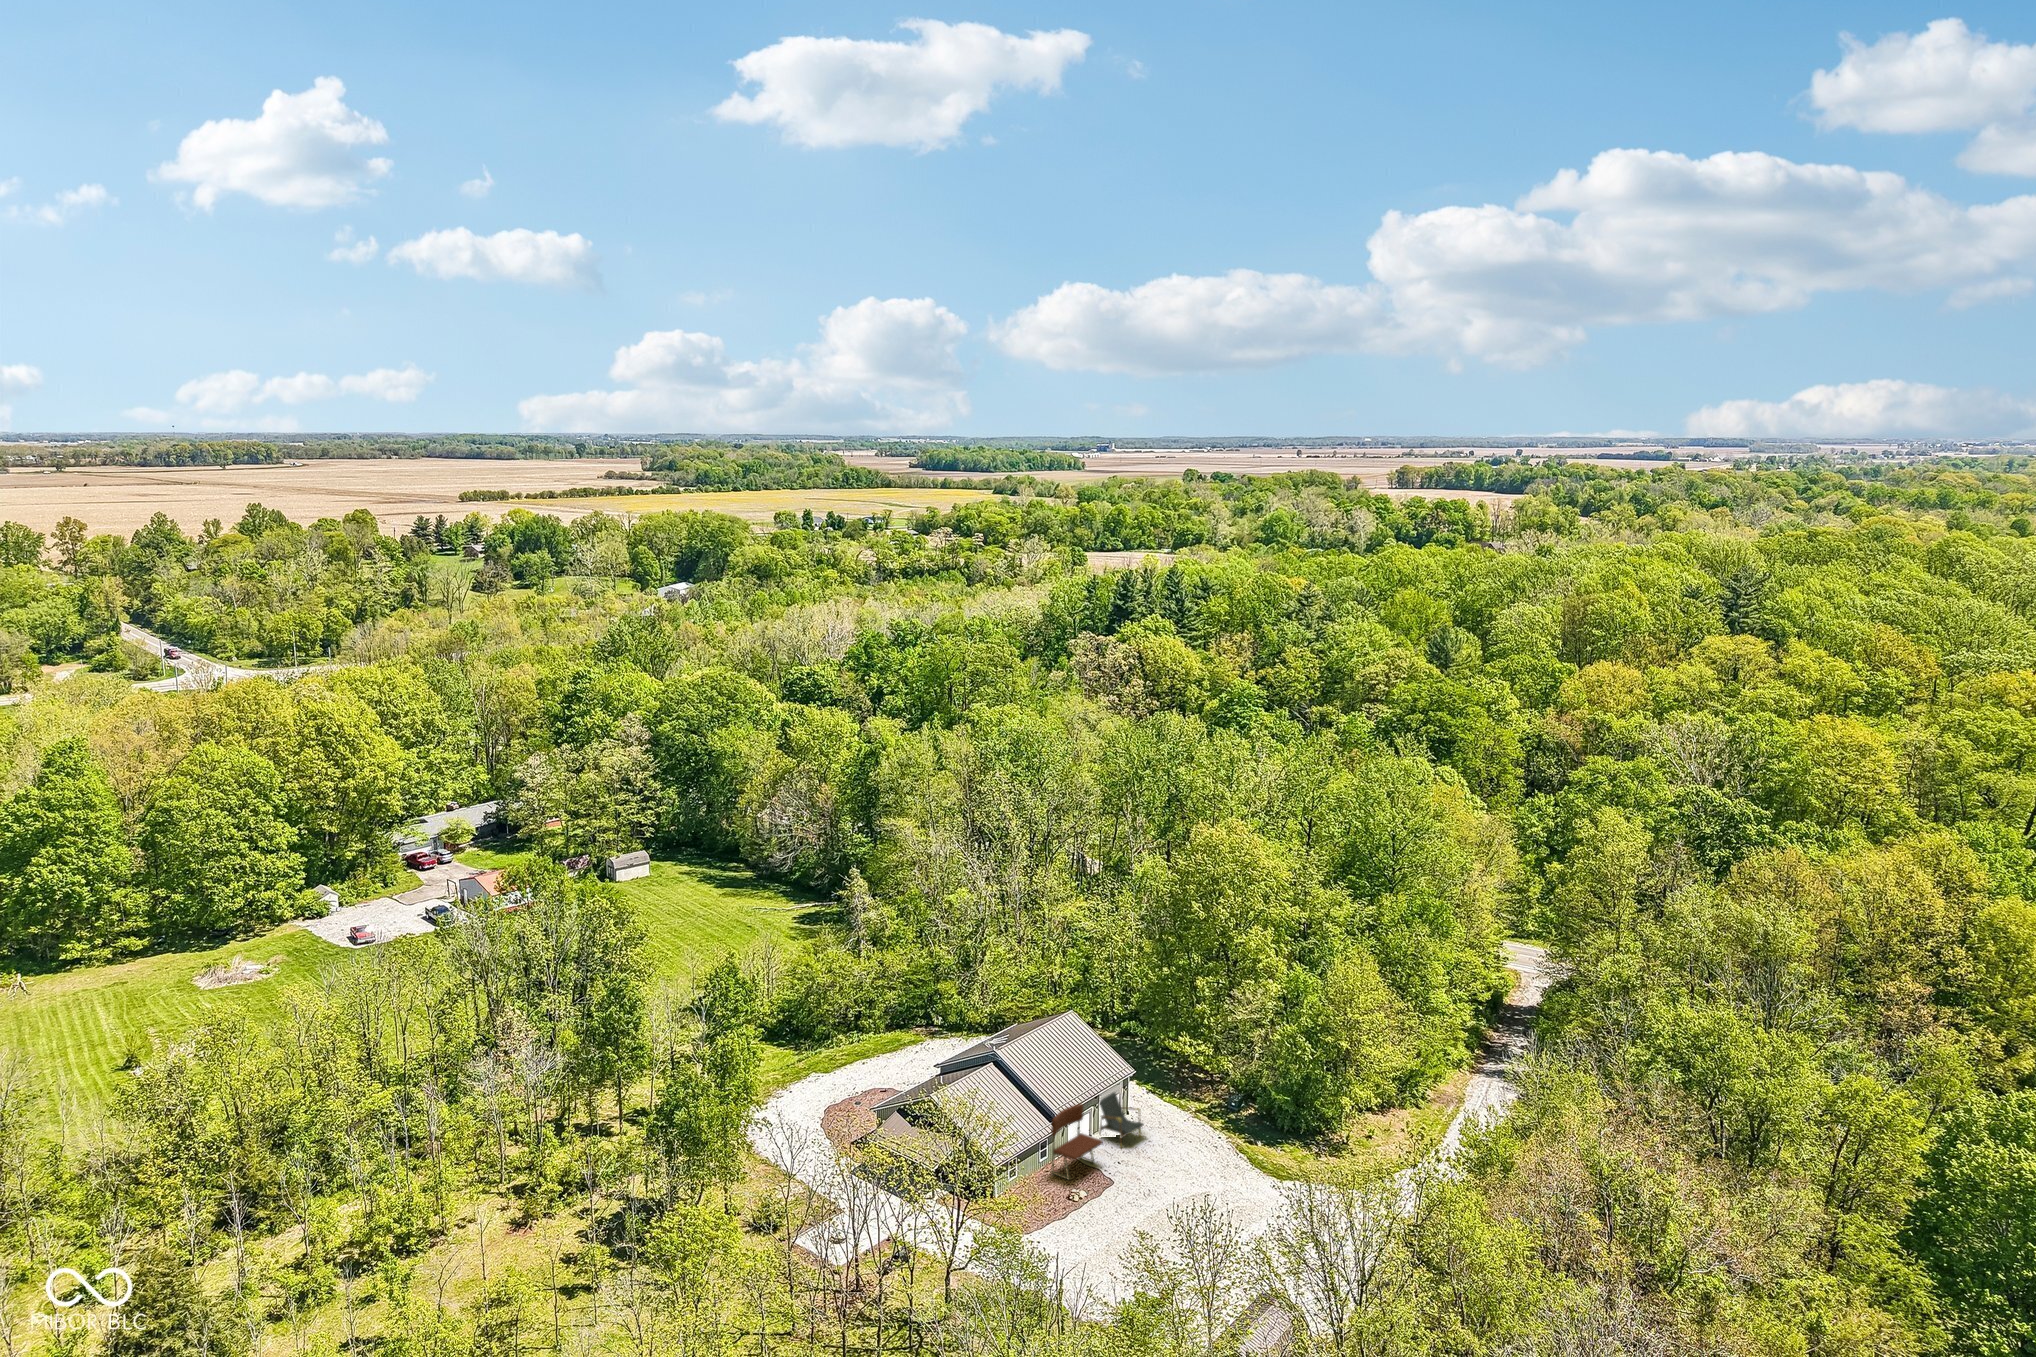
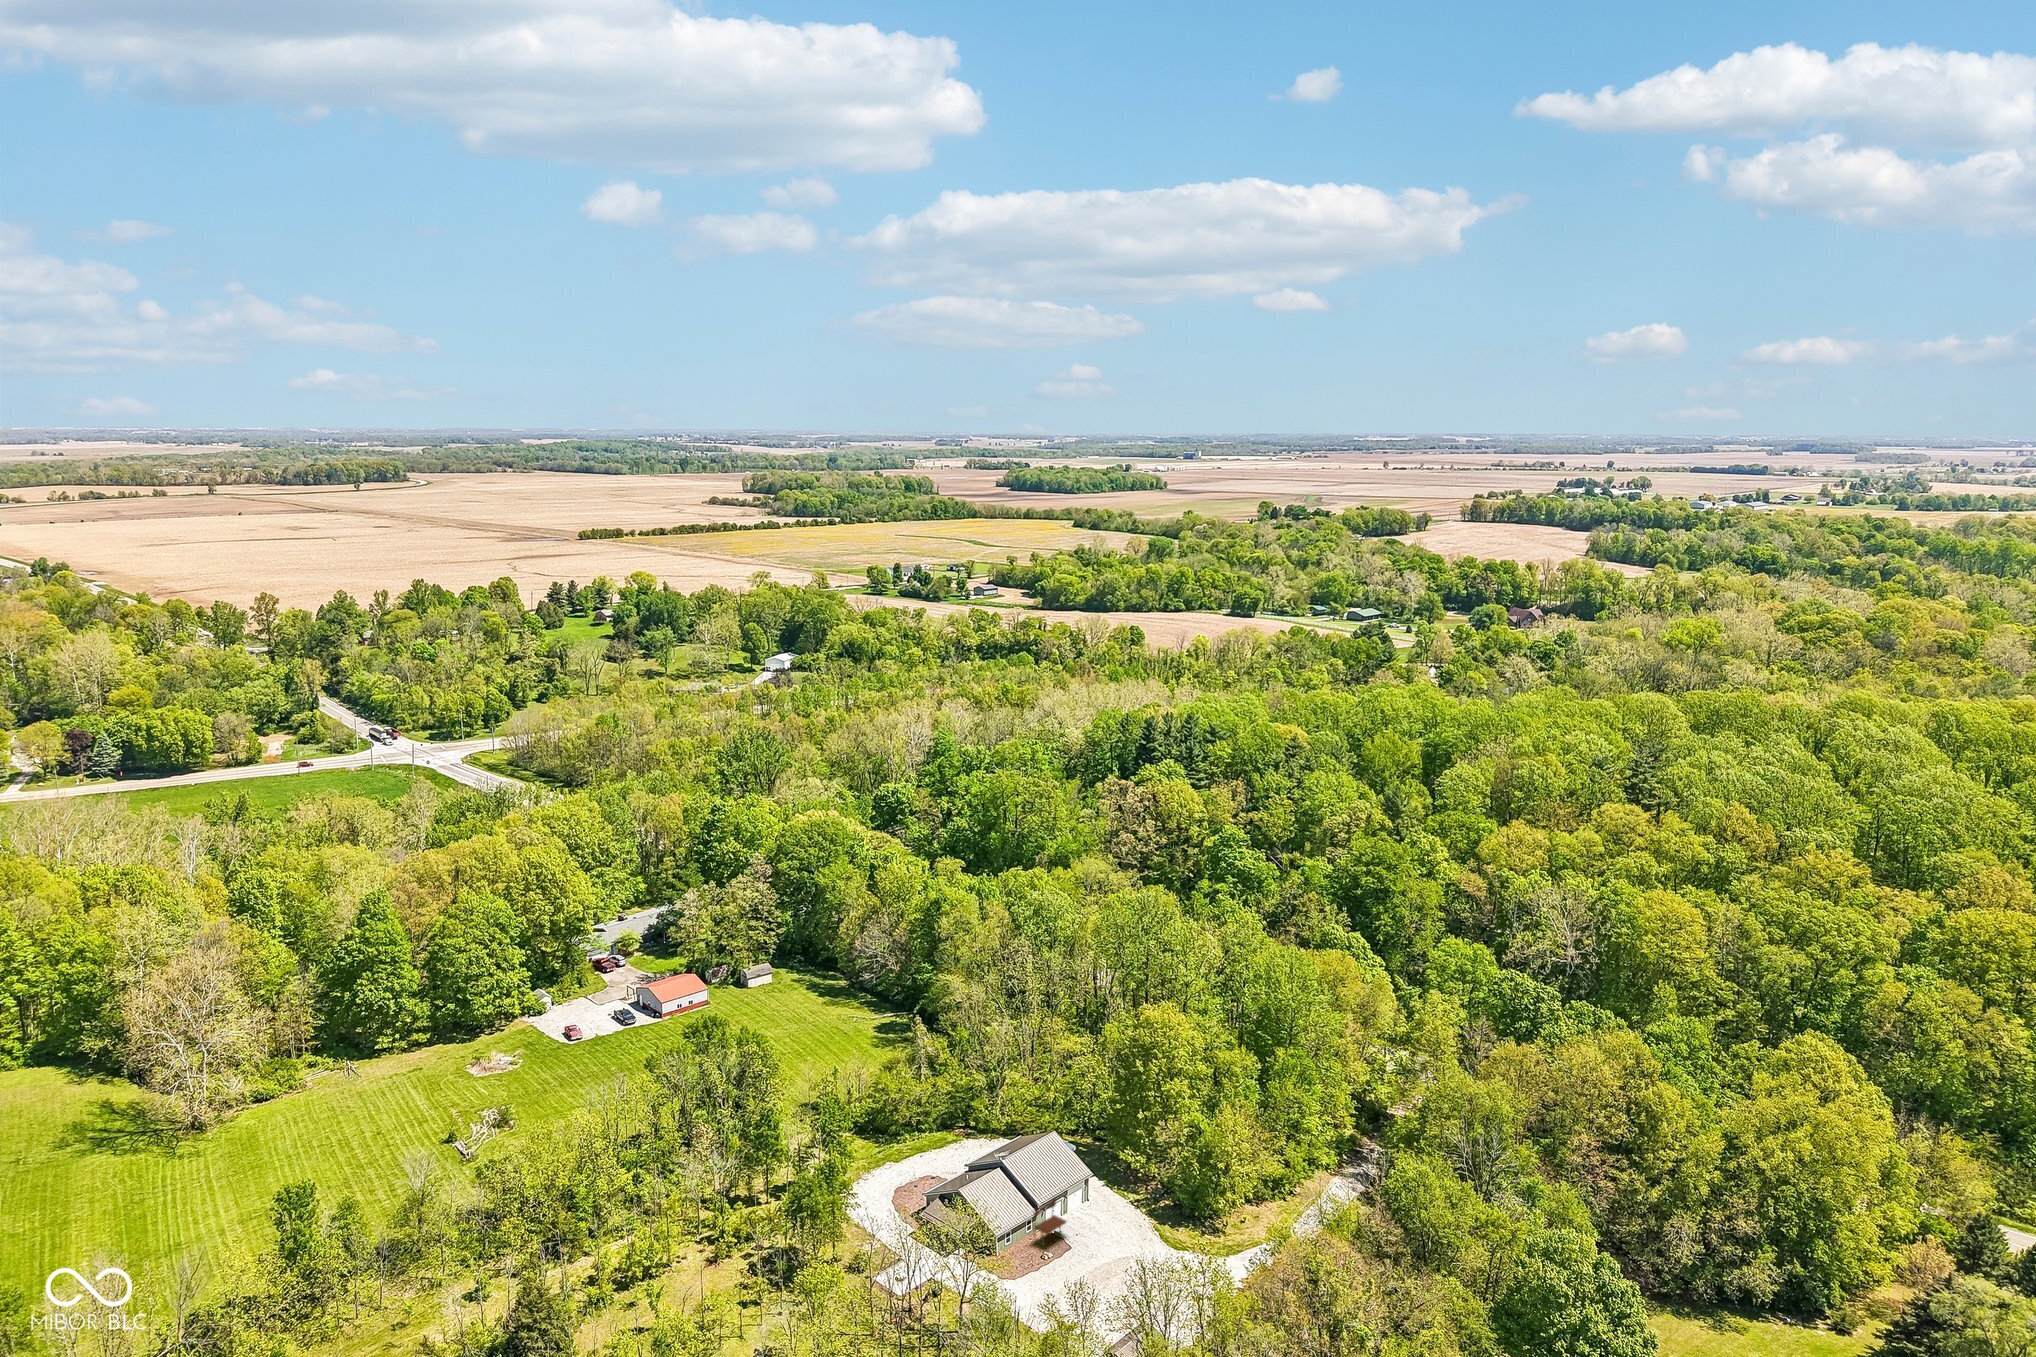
lounge chair: present [1099,1093,1144,1146] -> none [1068,1187,1097,1225]

